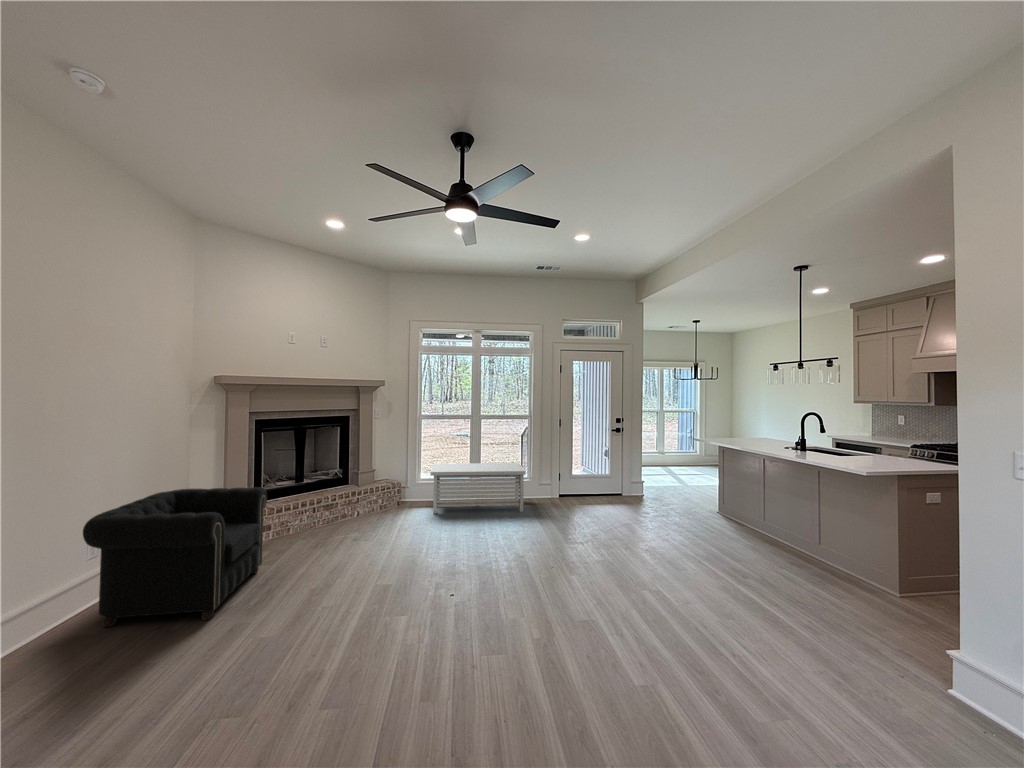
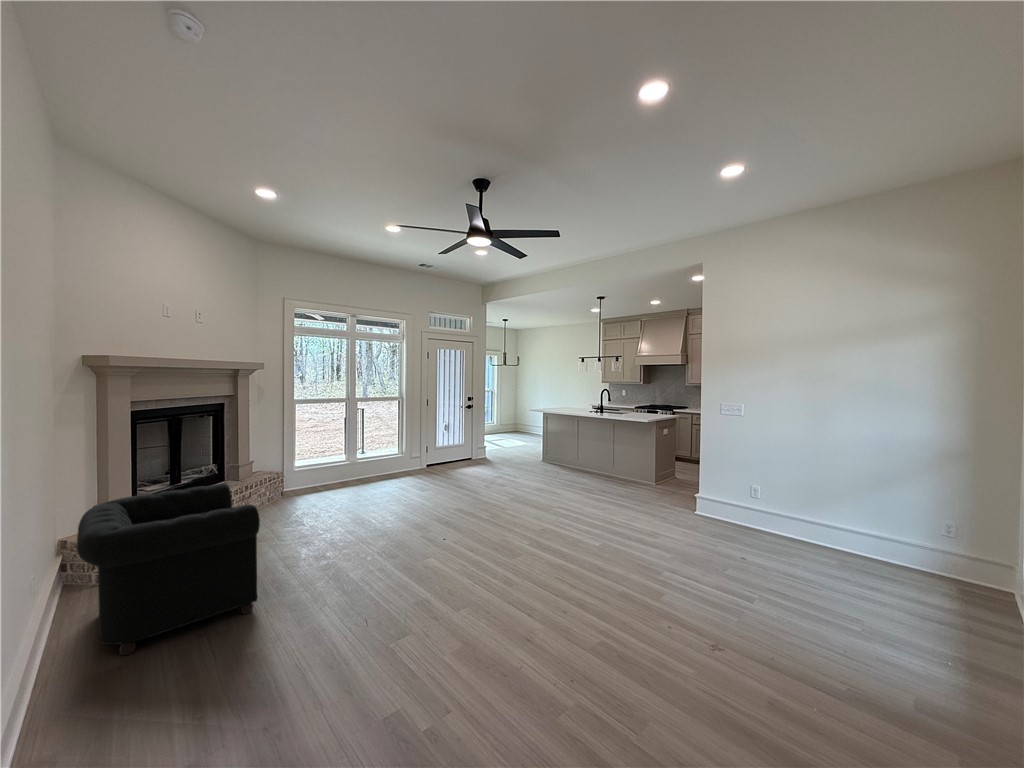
storage bench: present [430,463,526,513] -> none [313,440,414,496]

